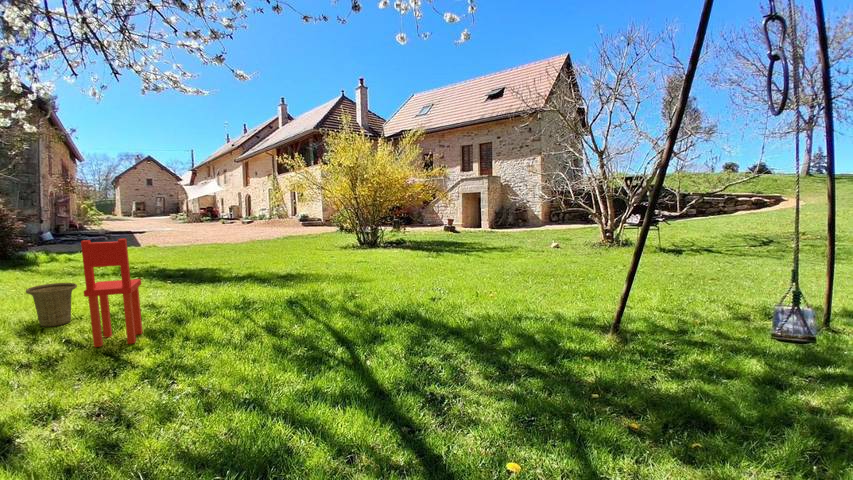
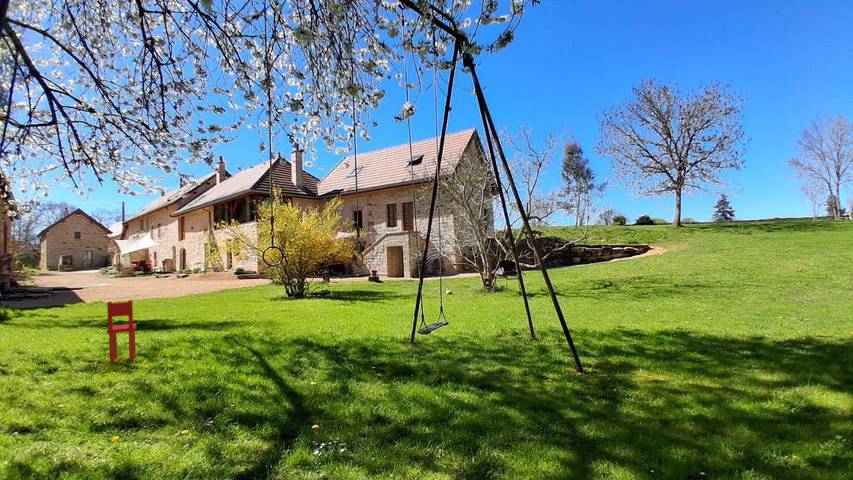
basket: present [26,283,77,327] -> none [61,328,91,355]

